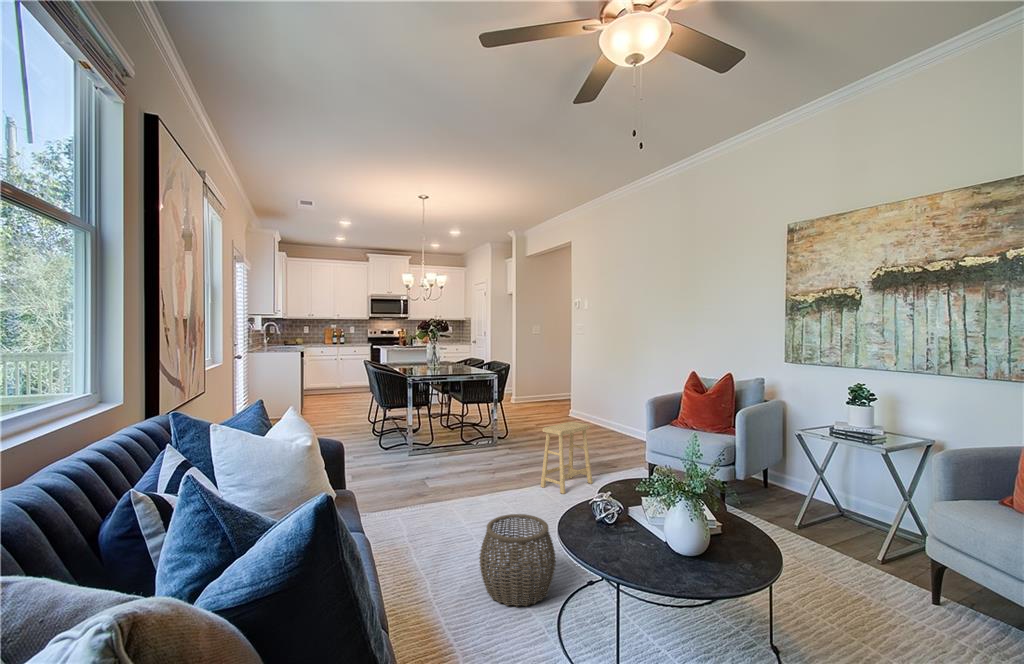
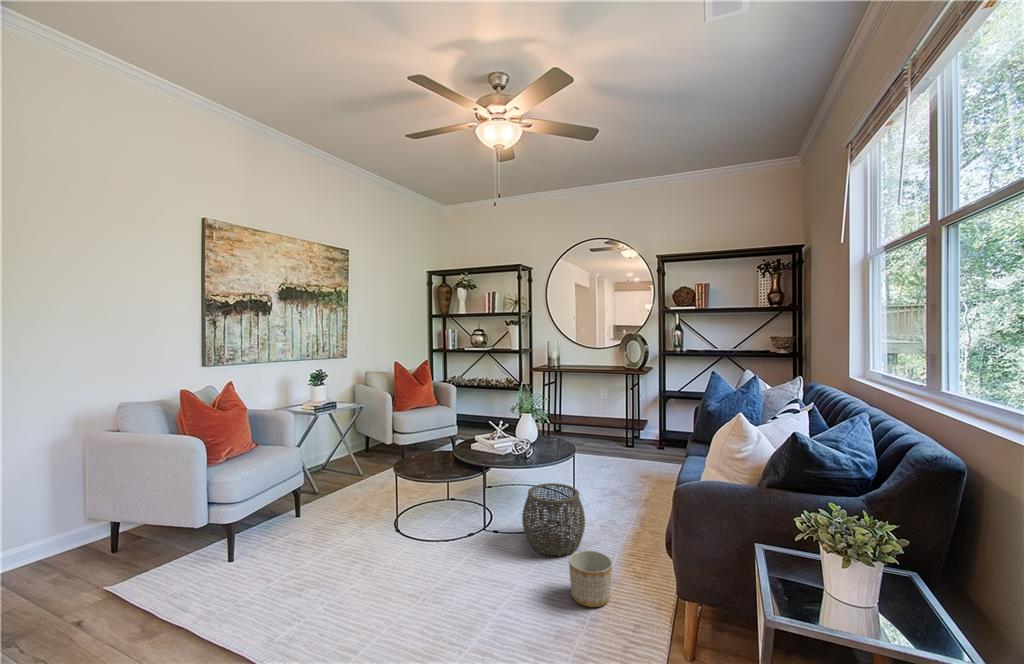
footstool: present [540,422,593,494] -> none [170,504,290,646]
planter: none [409,526,447,573] -> present [569,550,612,607]

